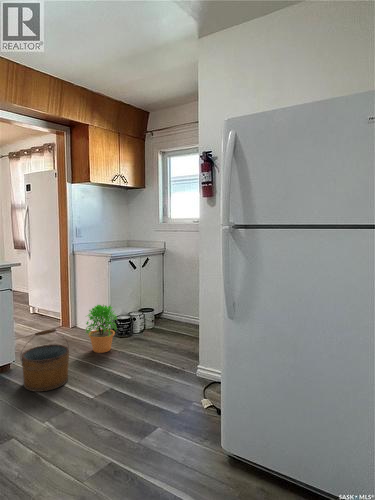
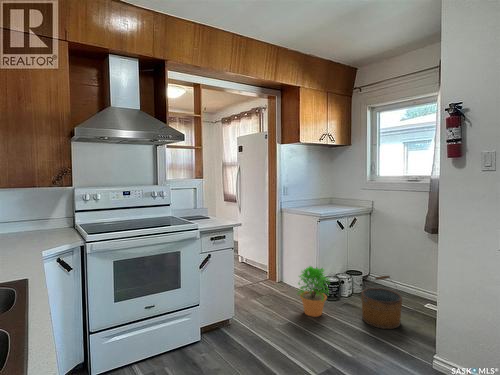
bucket: present [20,329,69,392] -> present [361,276,402,329]

